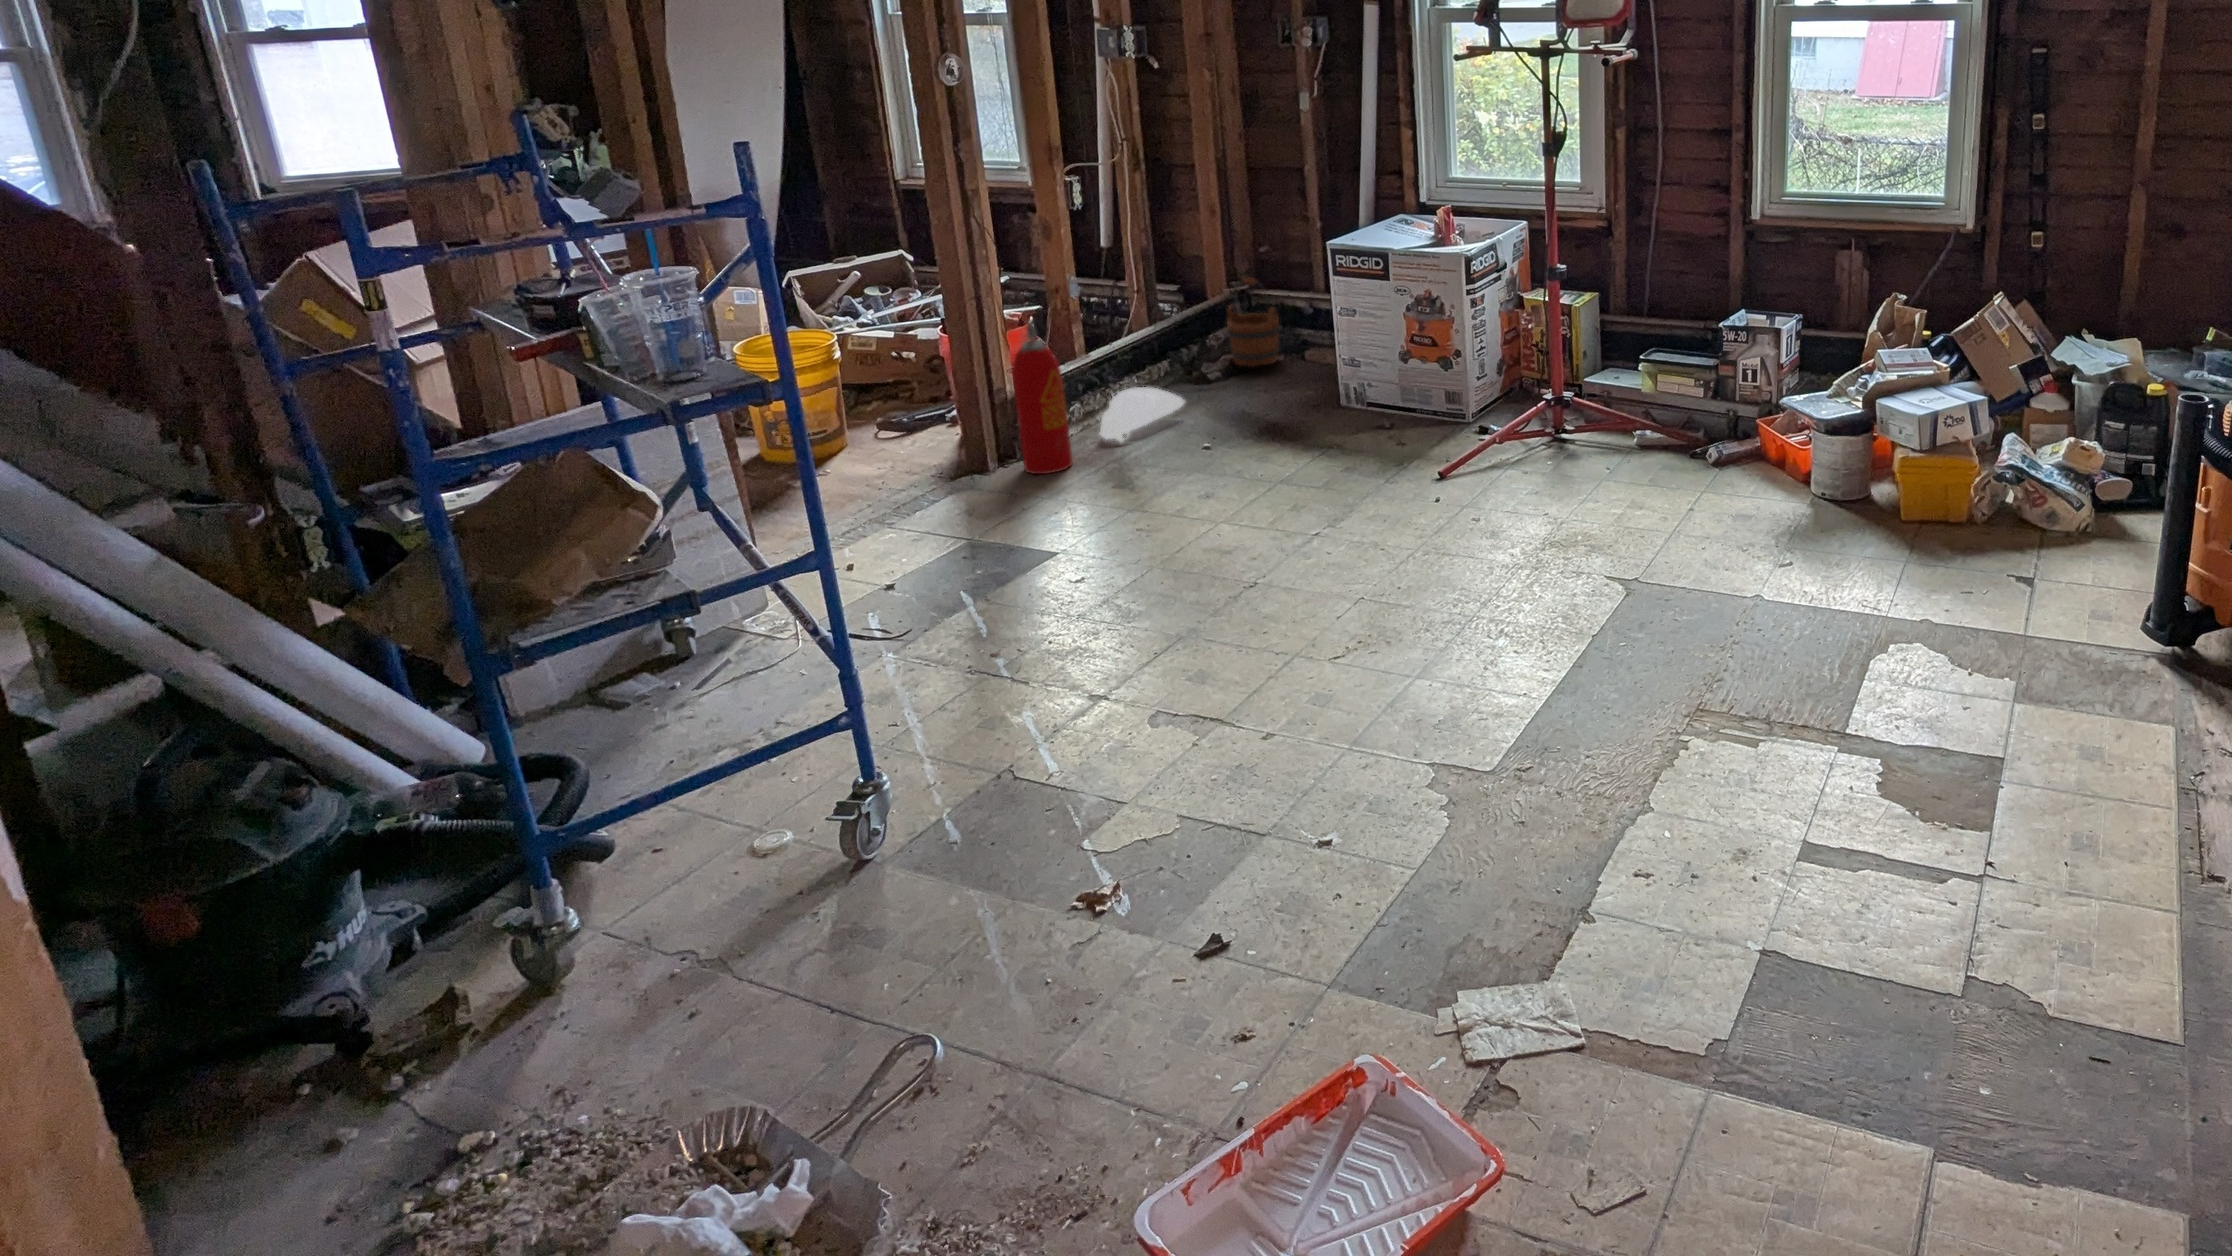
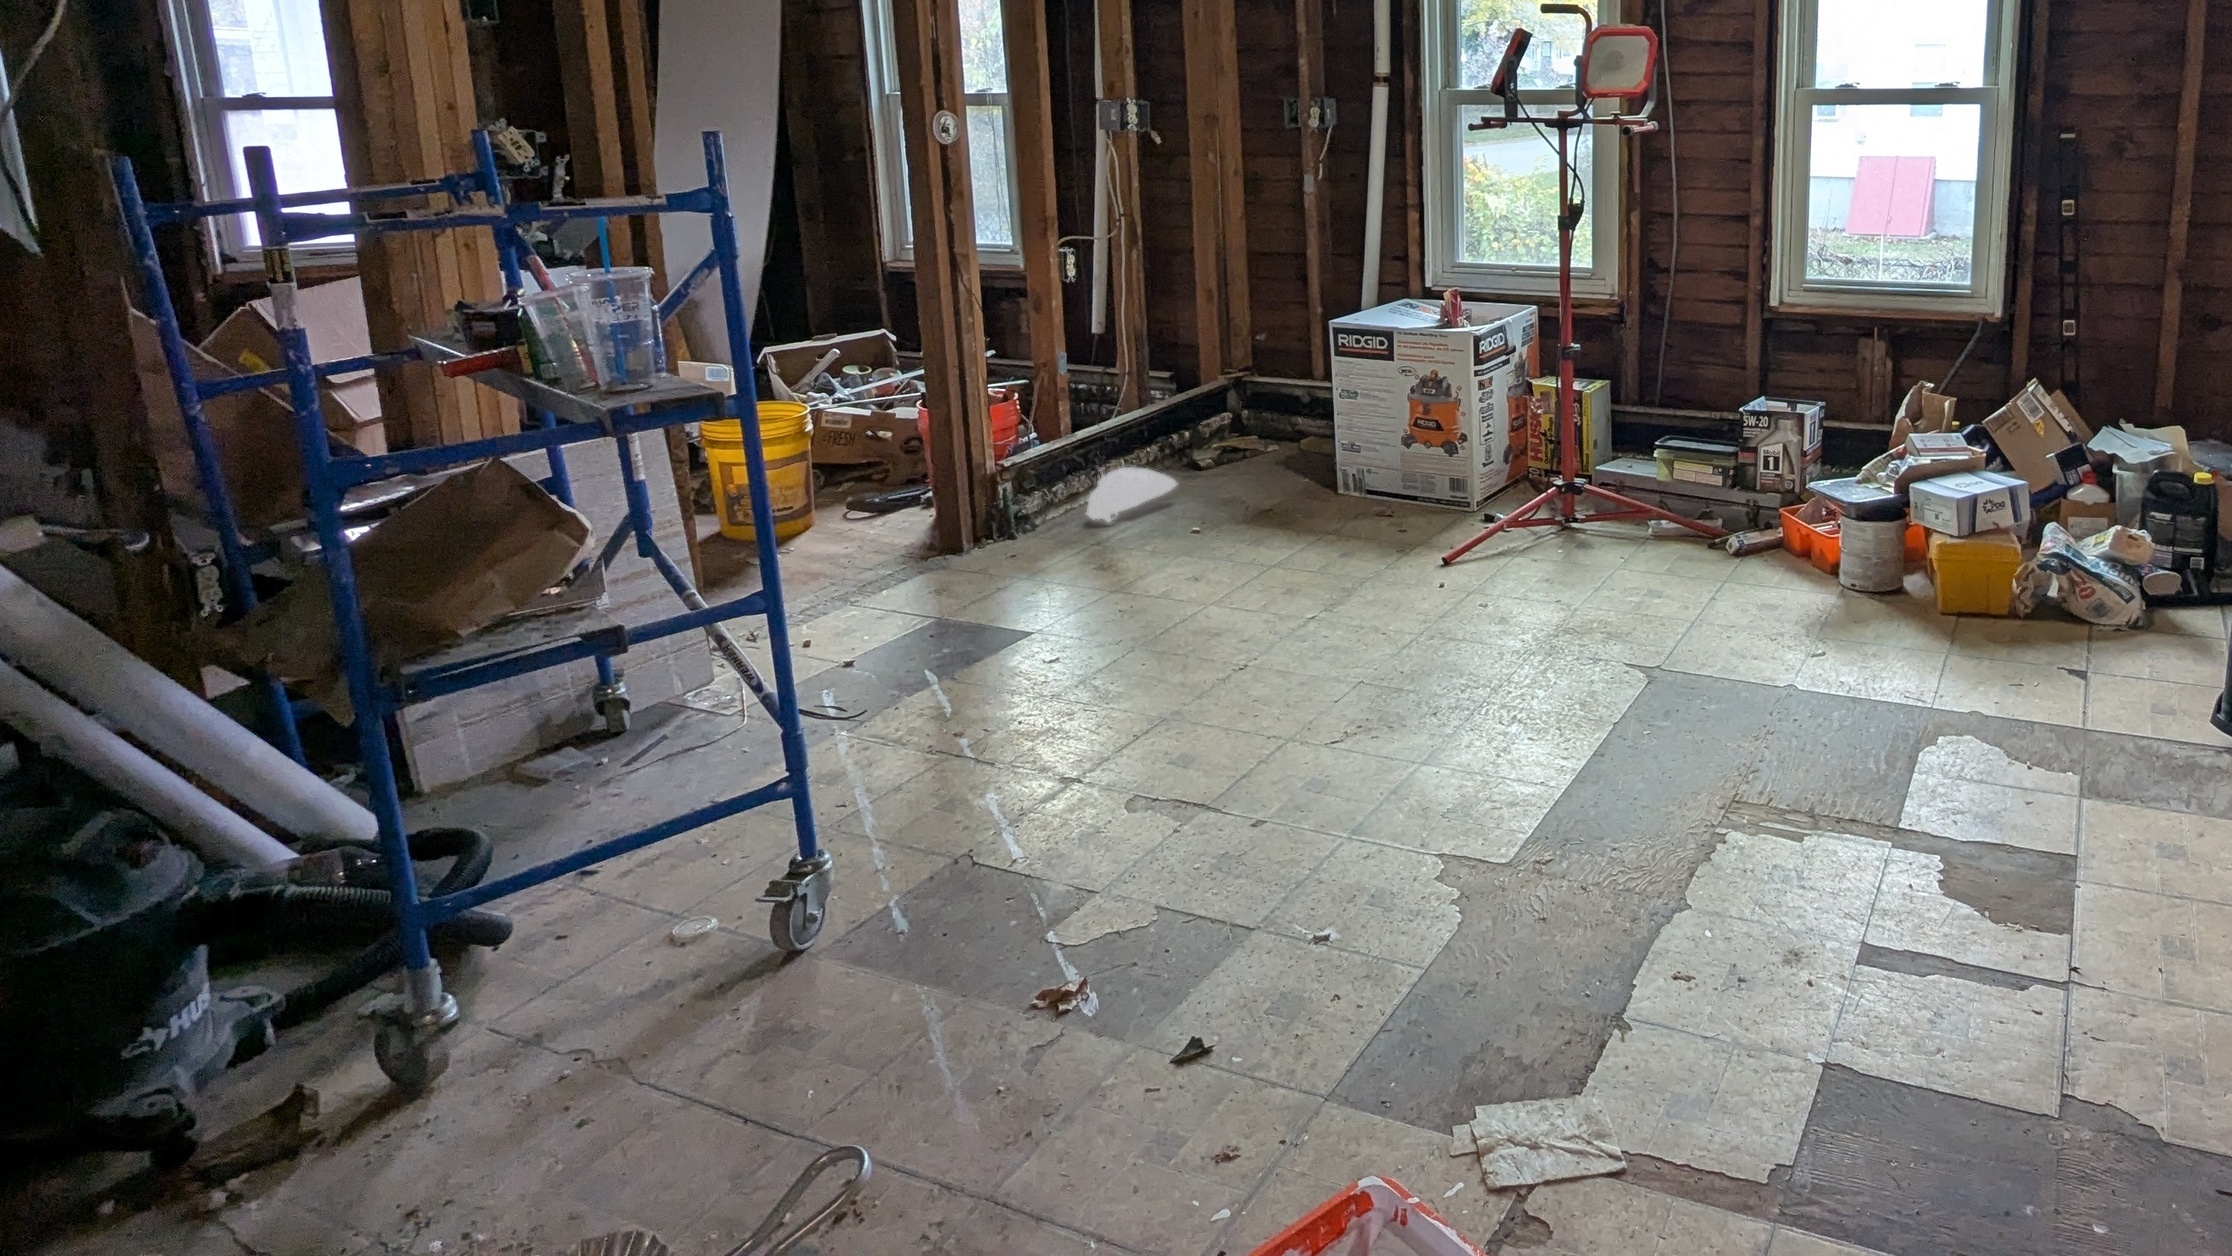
wooden bucket: present [1227,278,1280,367] -> none [1223,362,1277,453]
fire extinguisher: present [1013,319,1073,474] -> none [998,387,1057,552]

